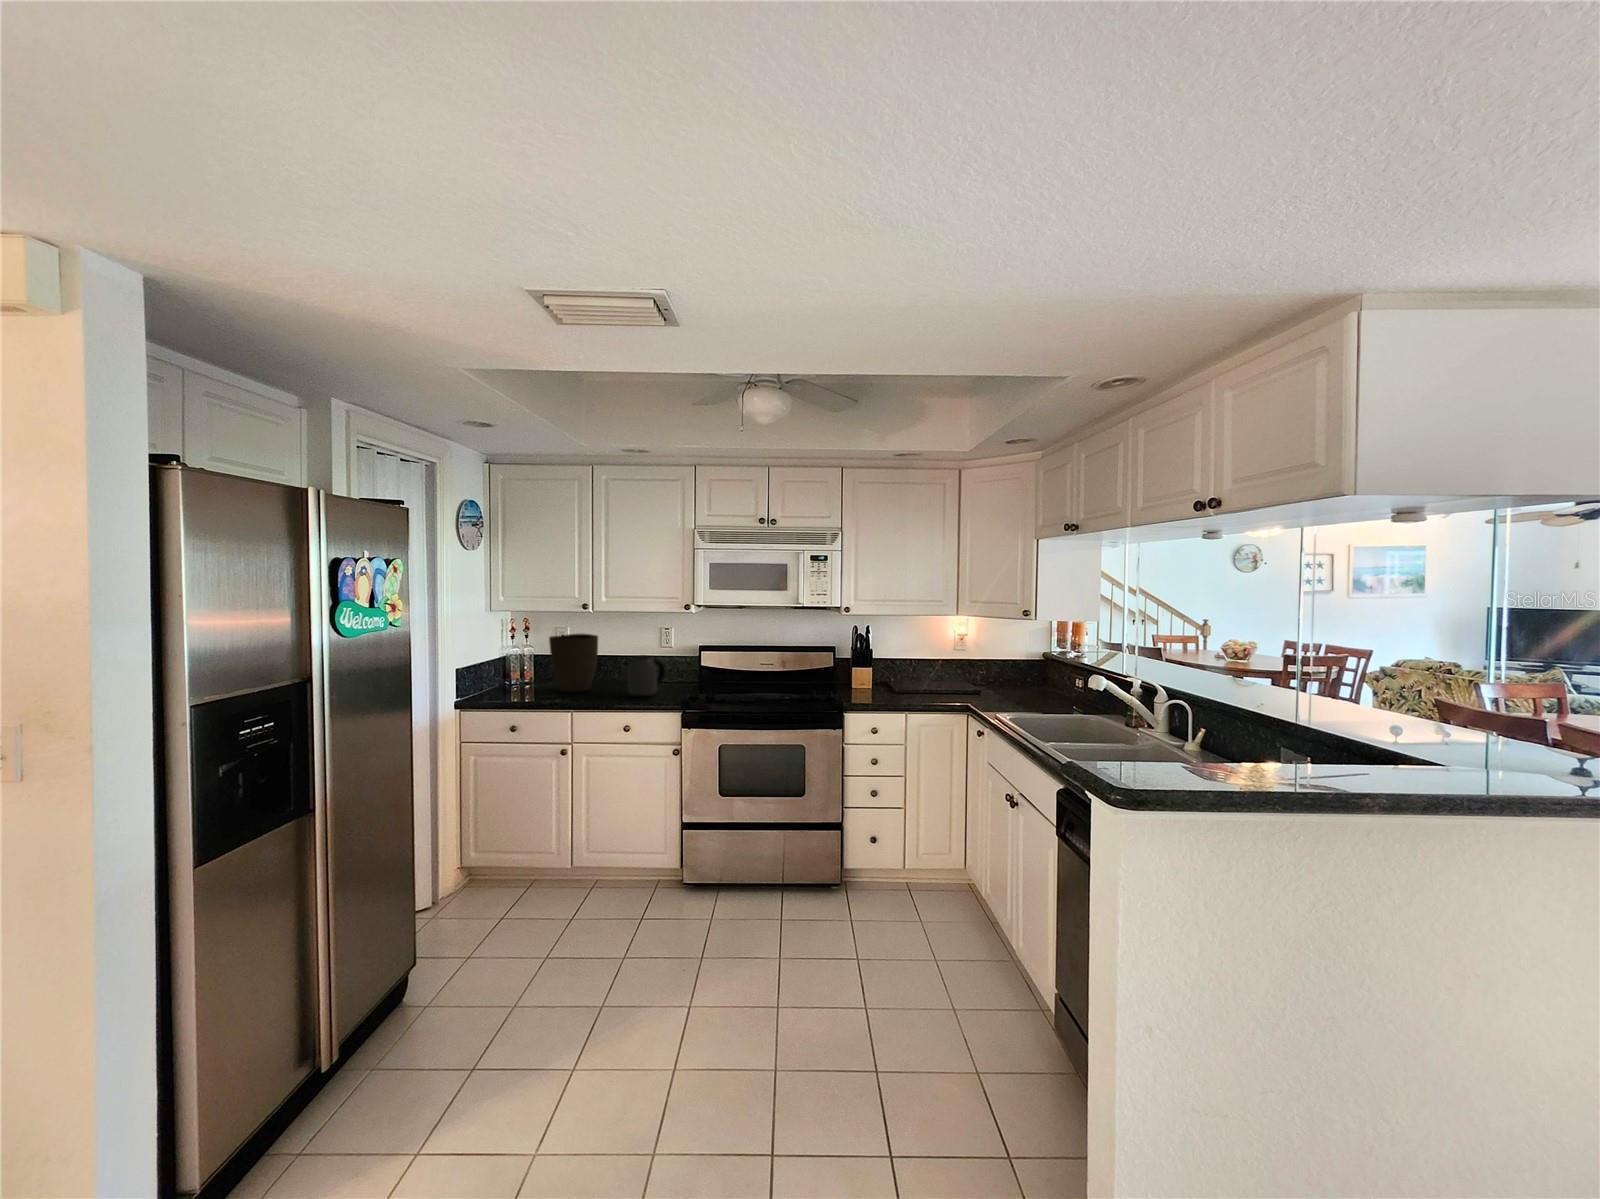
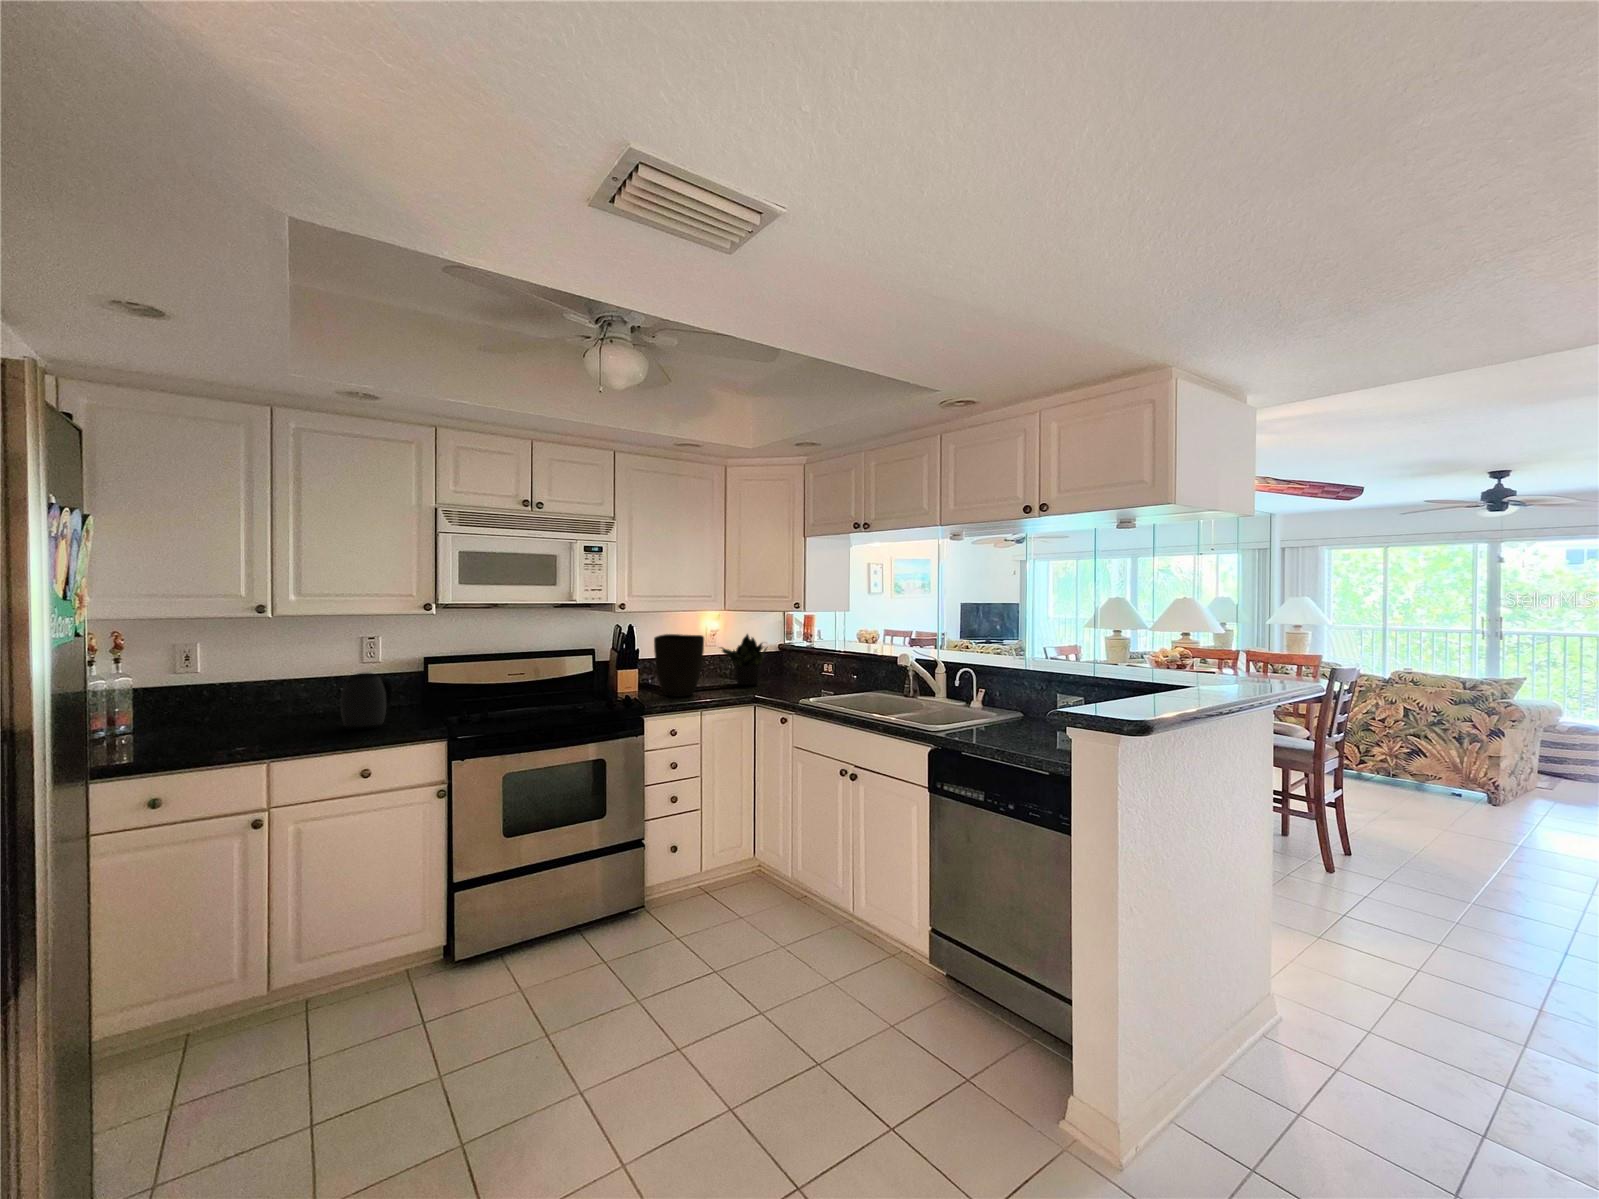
vase: present [549,633,598,692] -> present [654,634,704,697]
potted plant: none [949,639,1008,693] -> present [721,634,768,685]

